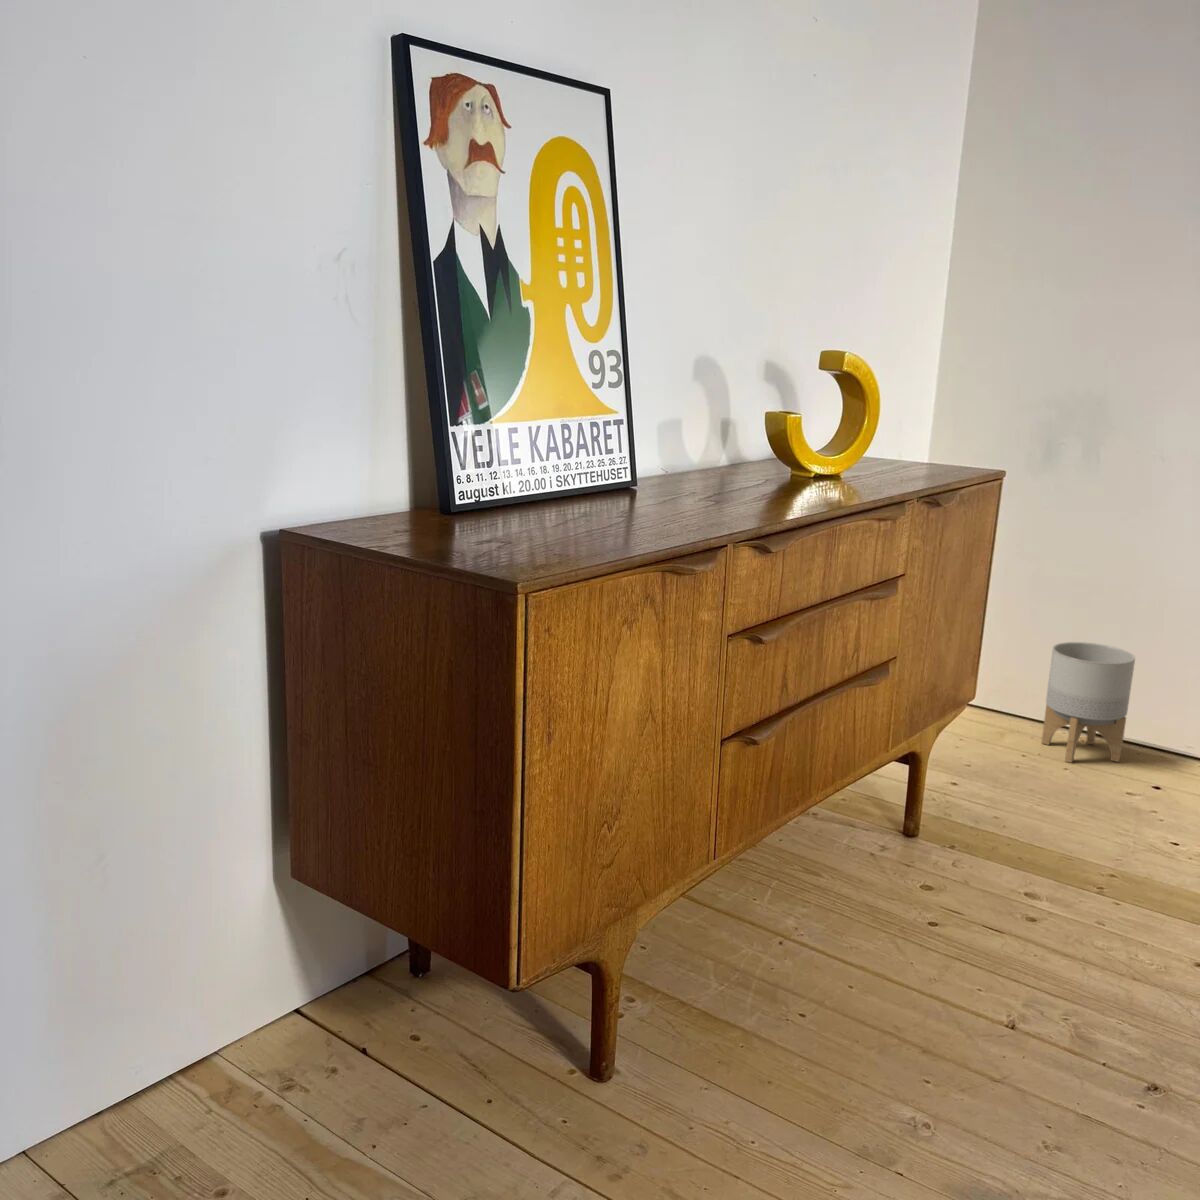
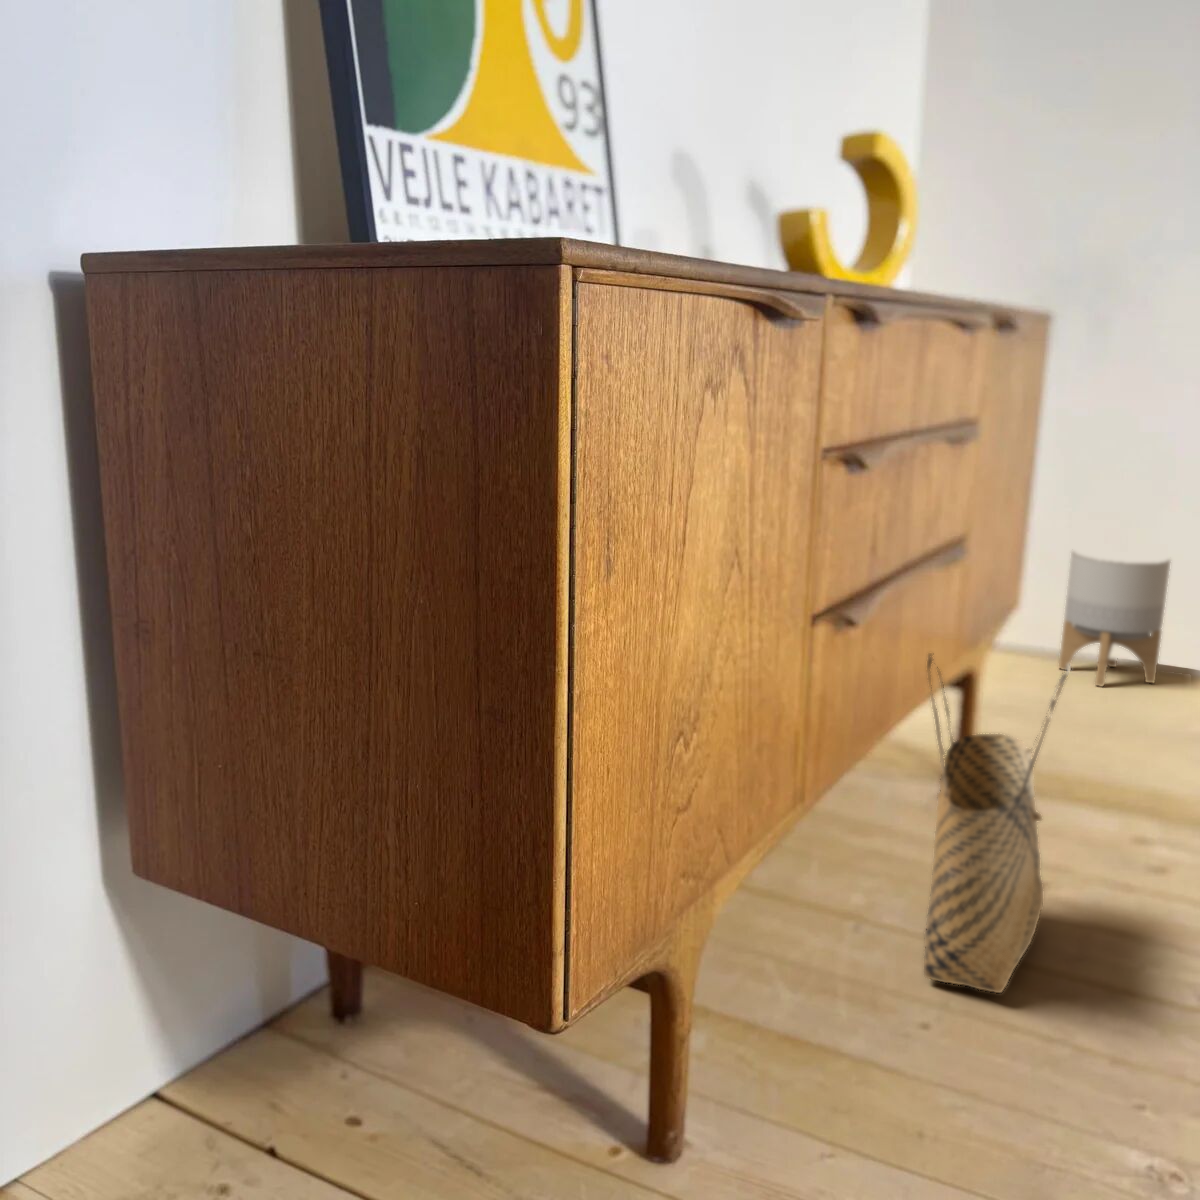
woven basket: none [811,758,922,999] -> present [924,654,1071,993]

